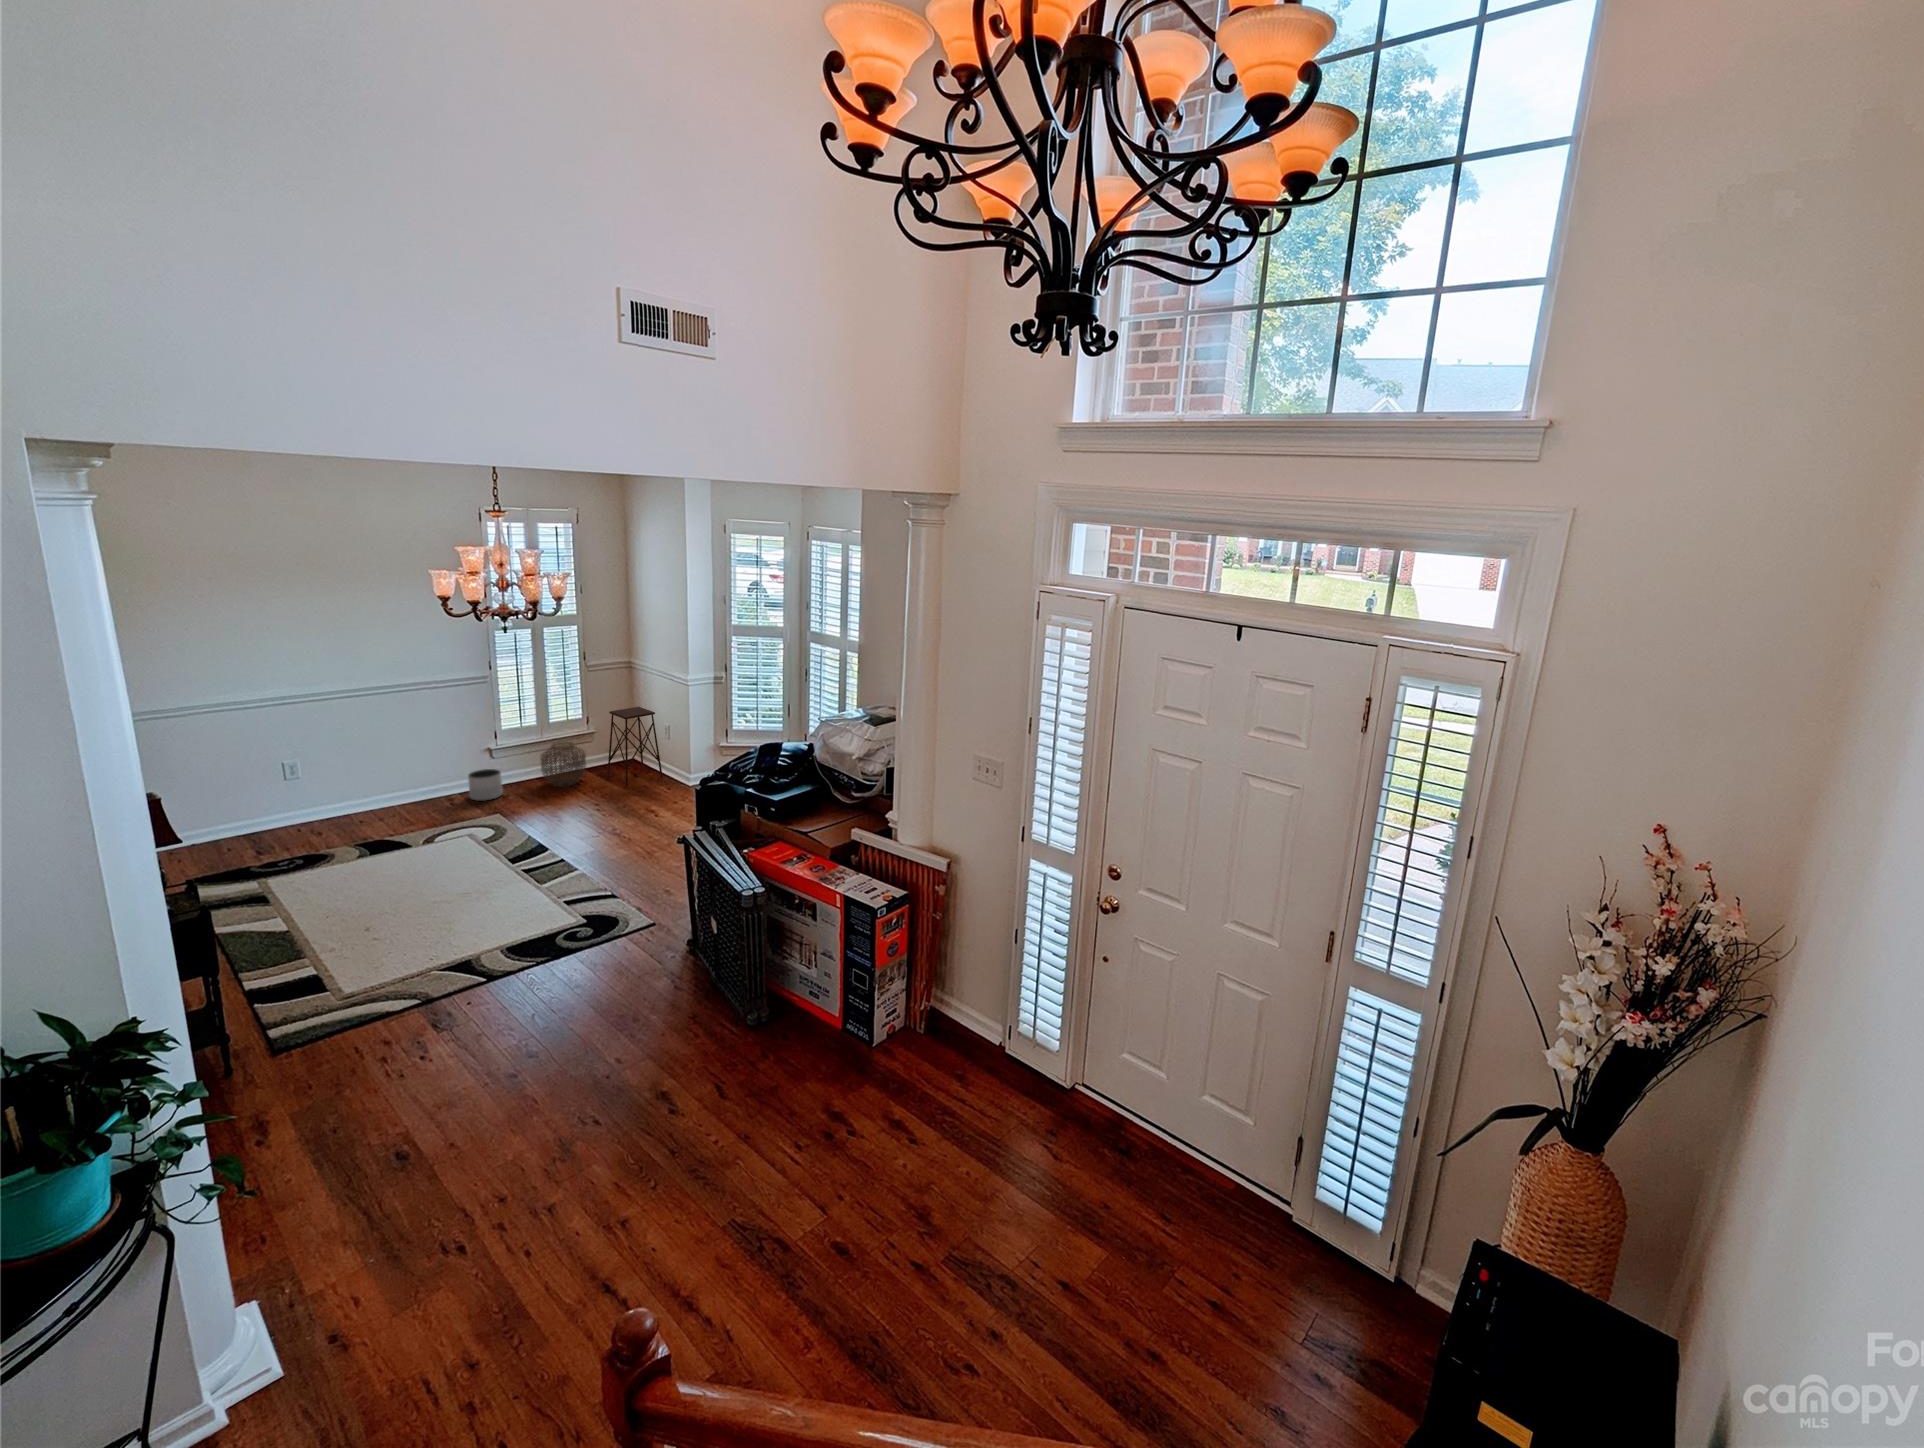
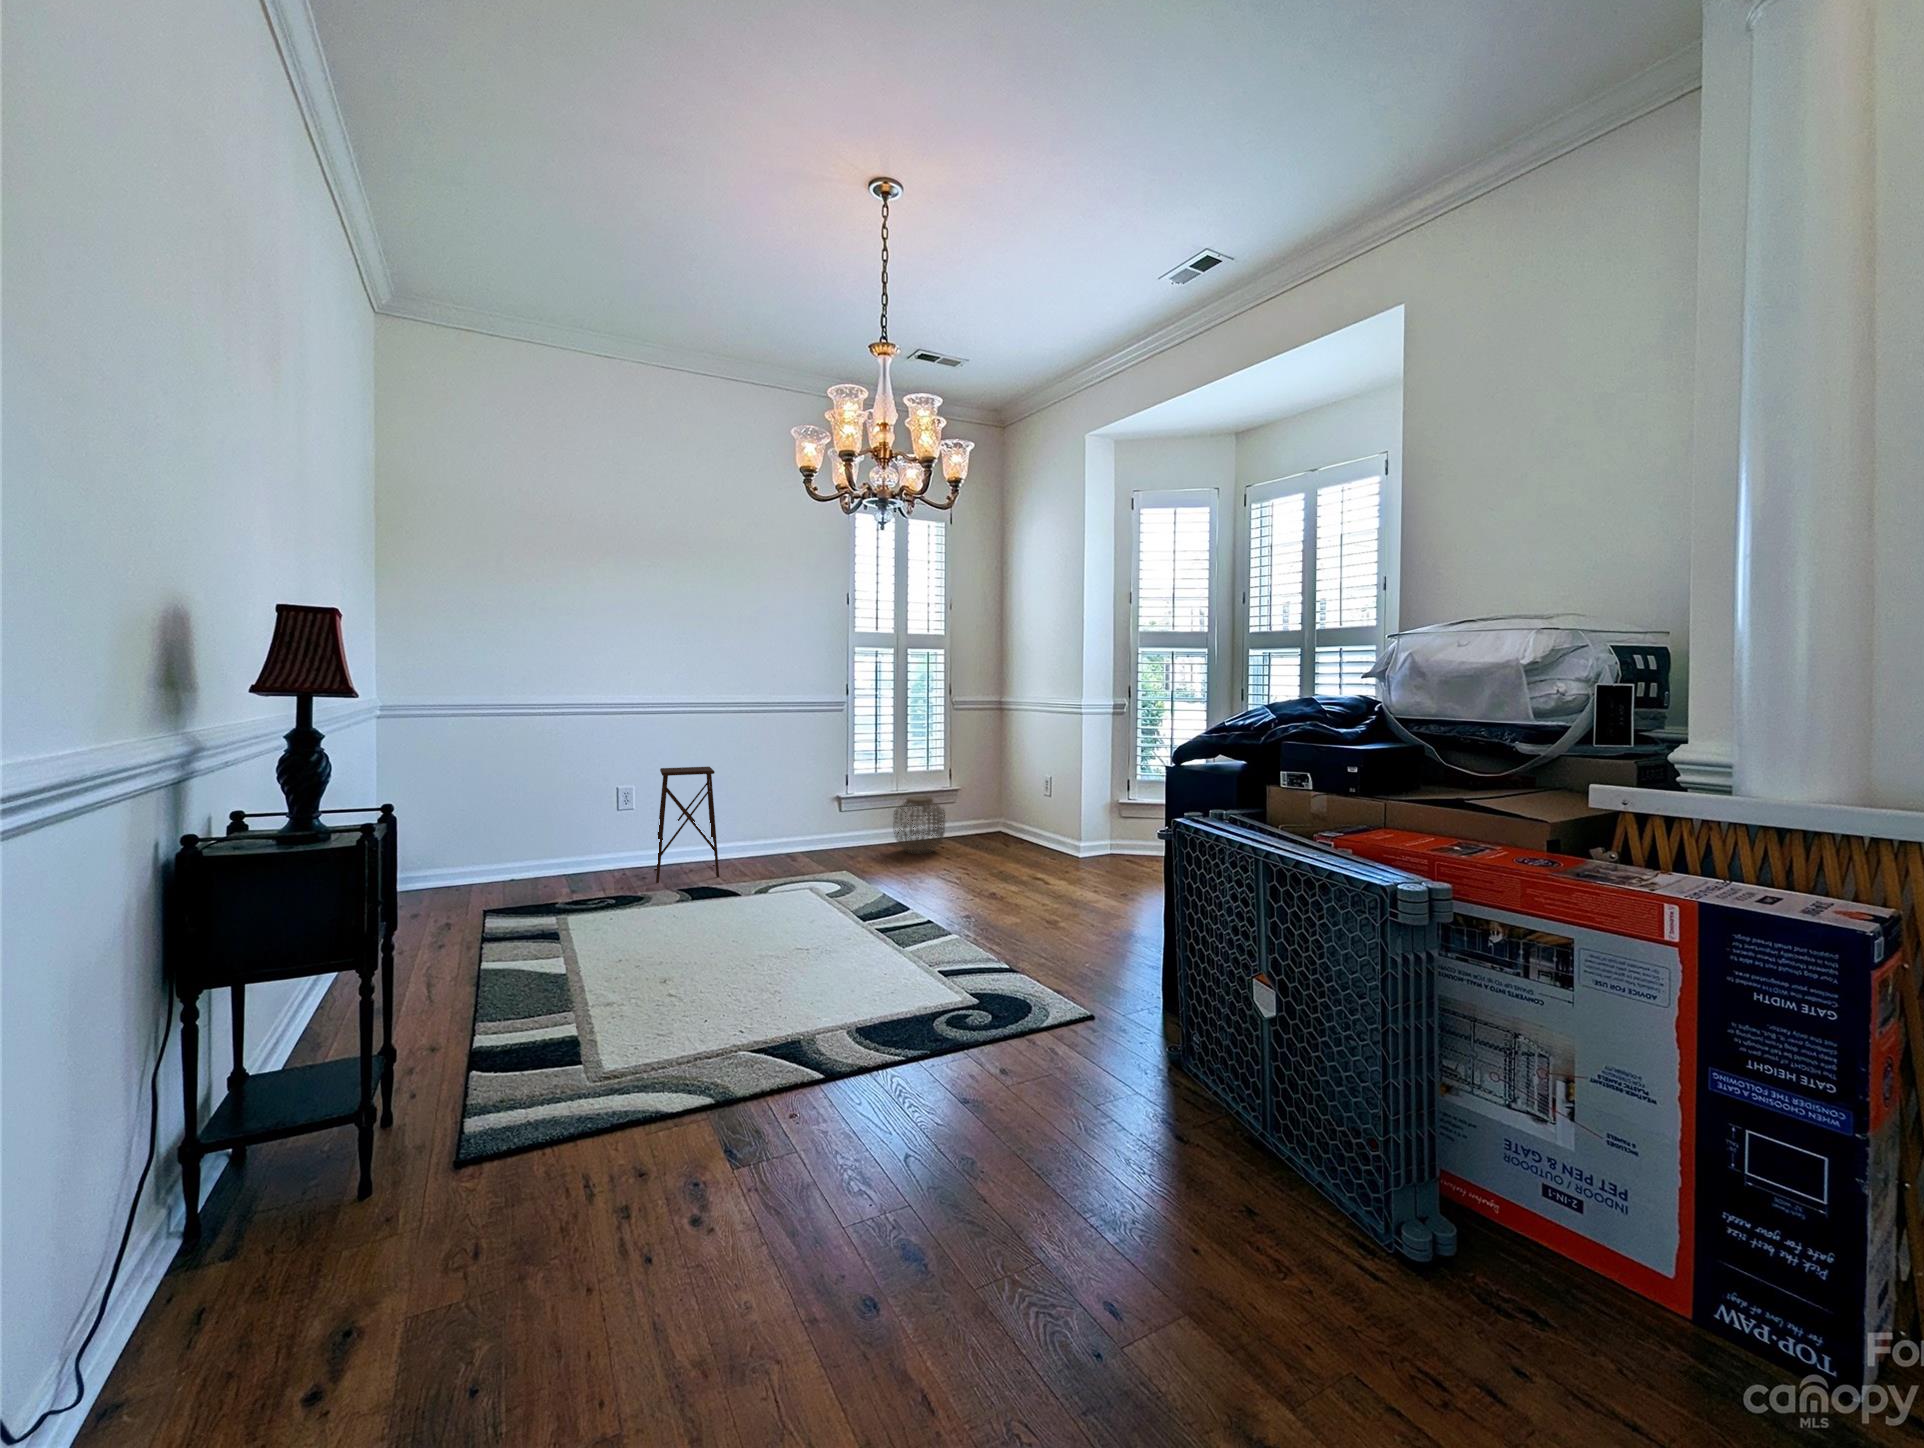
side table: present [607,707,662,785] -> present [654,767,719,883]
planter: present [468,769,503,801] -> none [812,824,849,861]

